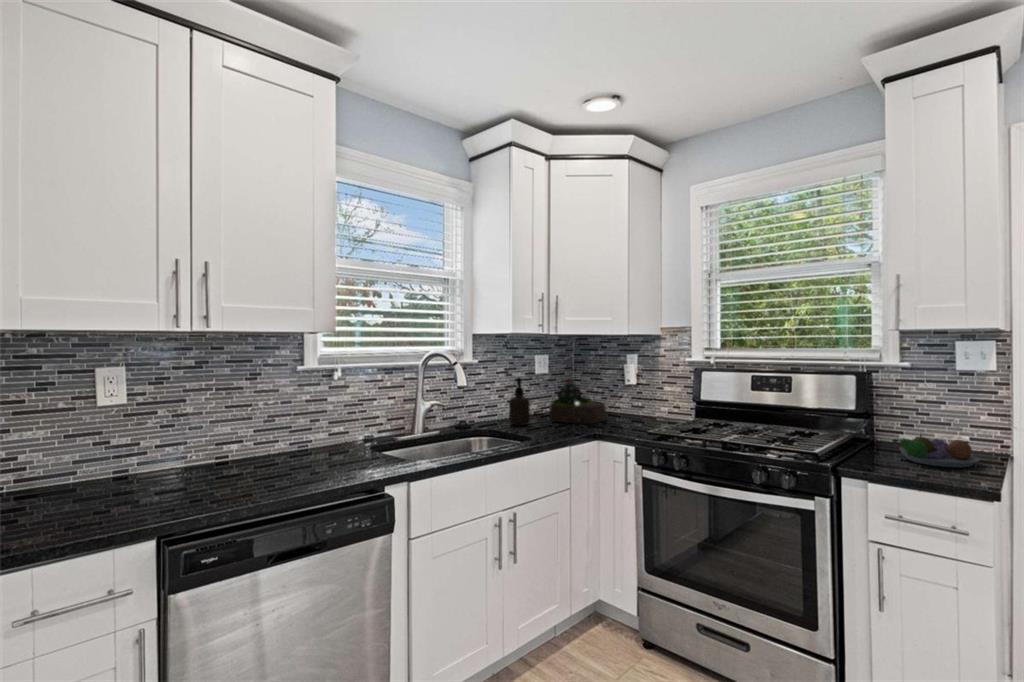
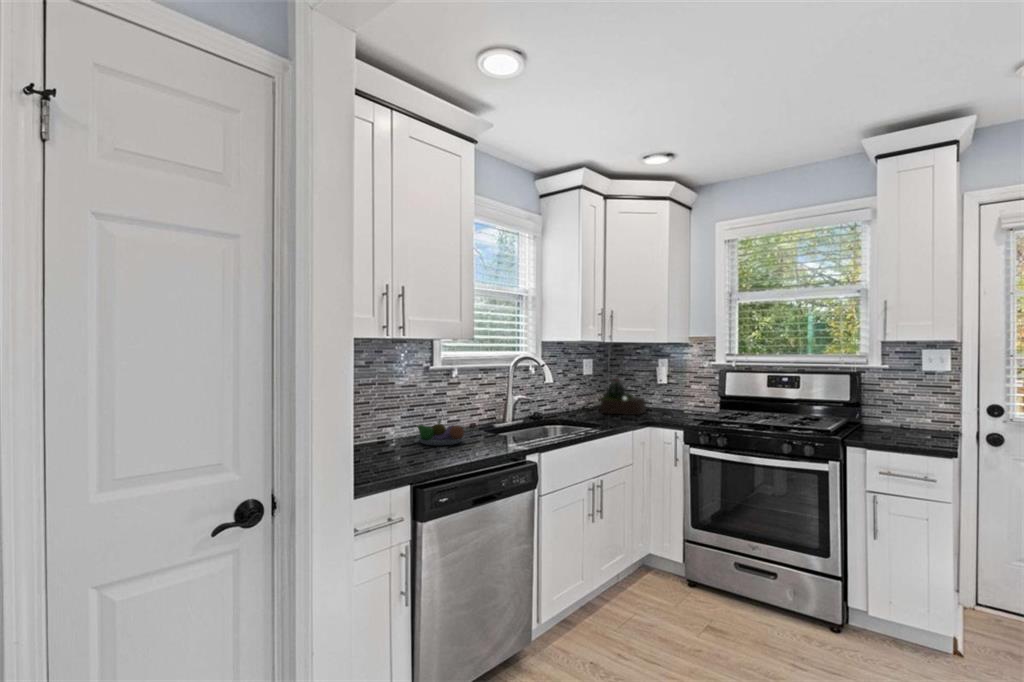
soap dispenser: present [509,378,530,426] -> none [570,377,587,417]
fruit bowl: present [892,434,980,467] -> present [416,420,465,445]

